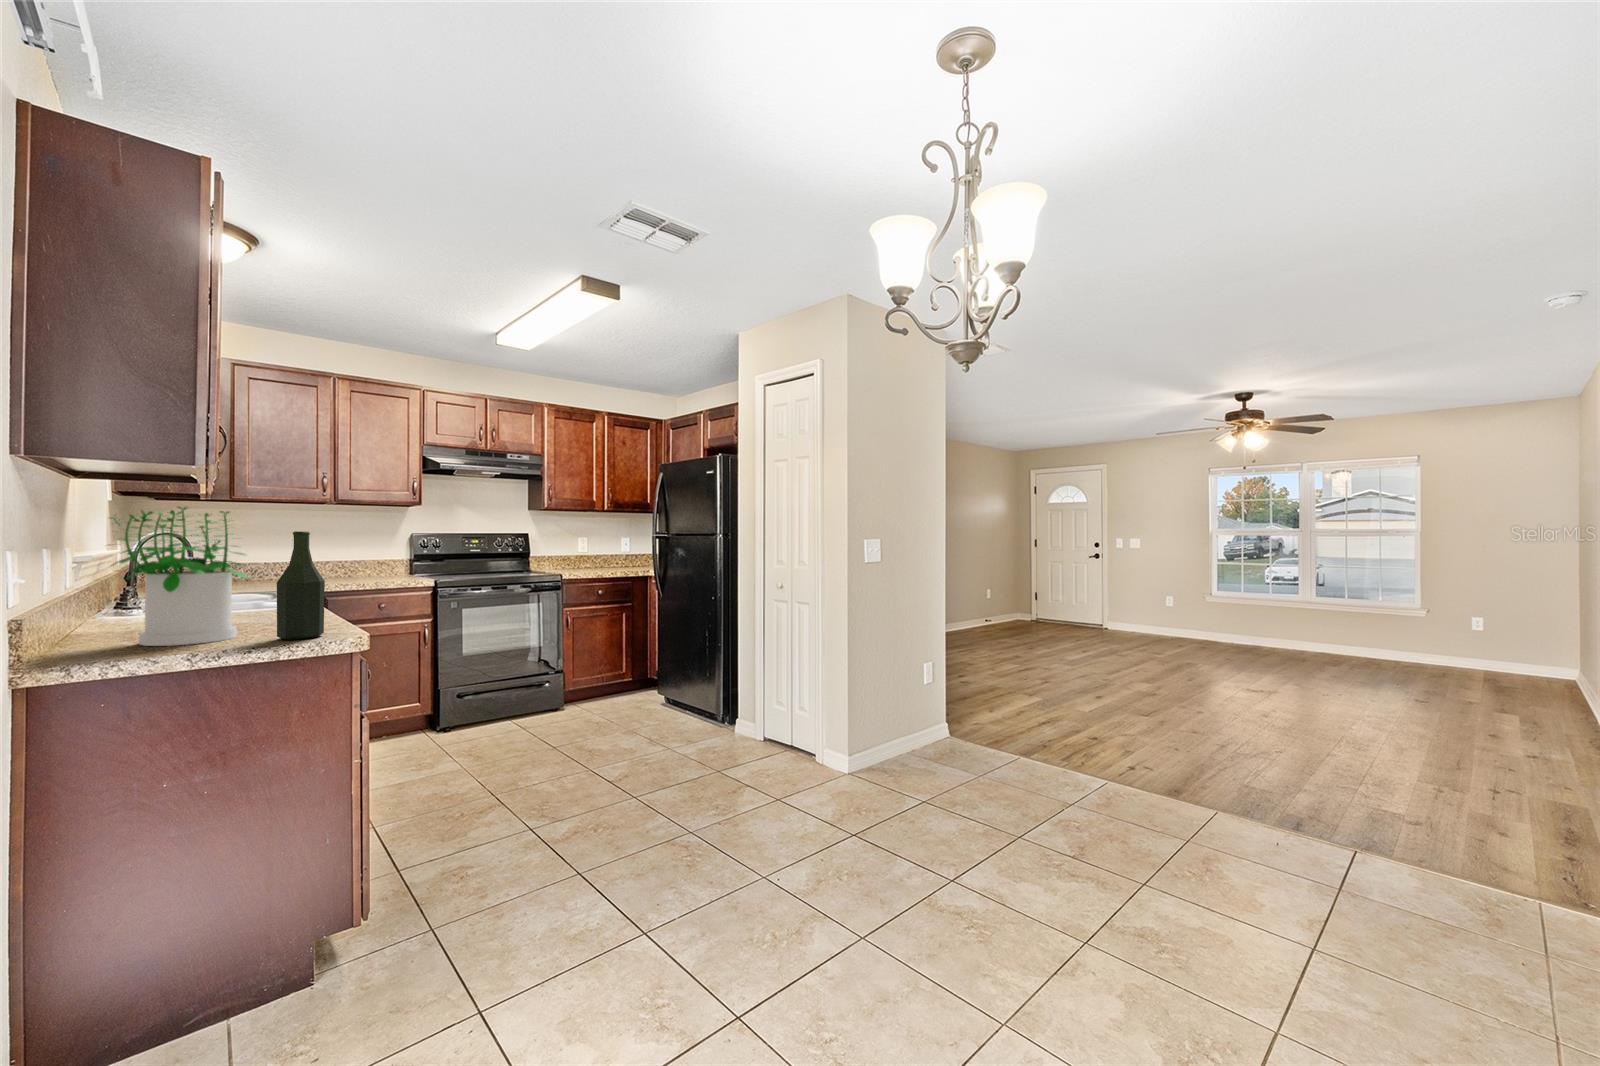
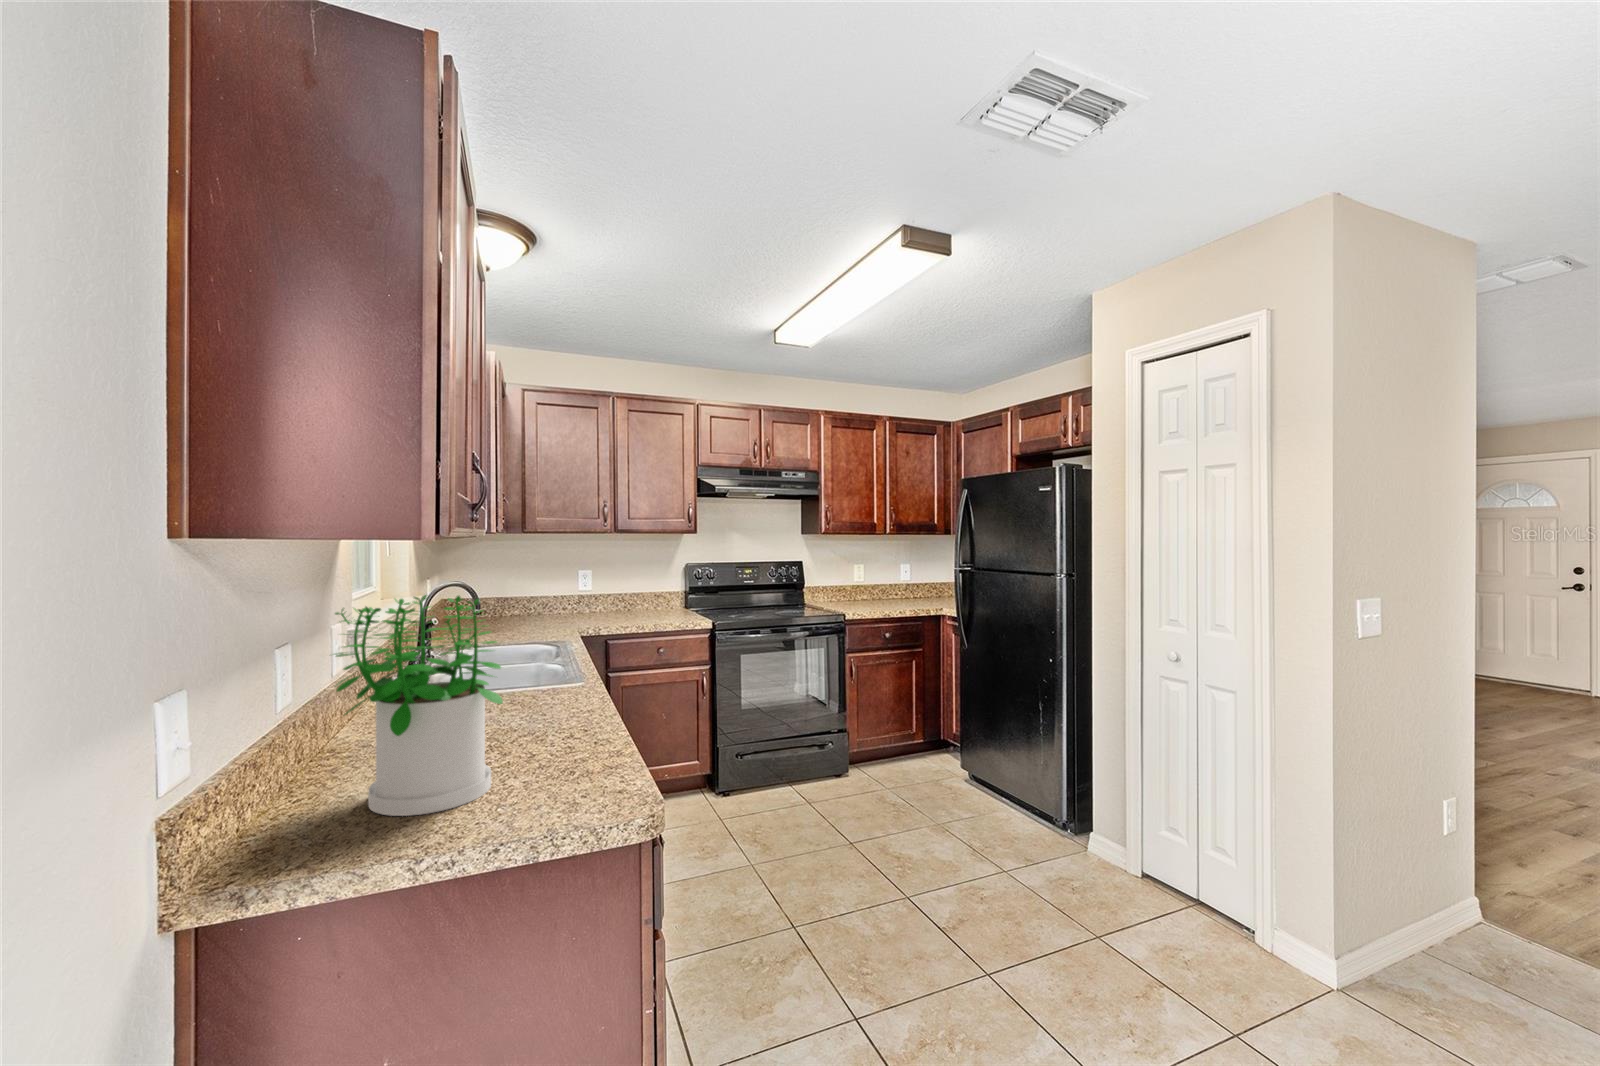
bottle: present [277,531,325,640] -> none [537,635,602,818]

